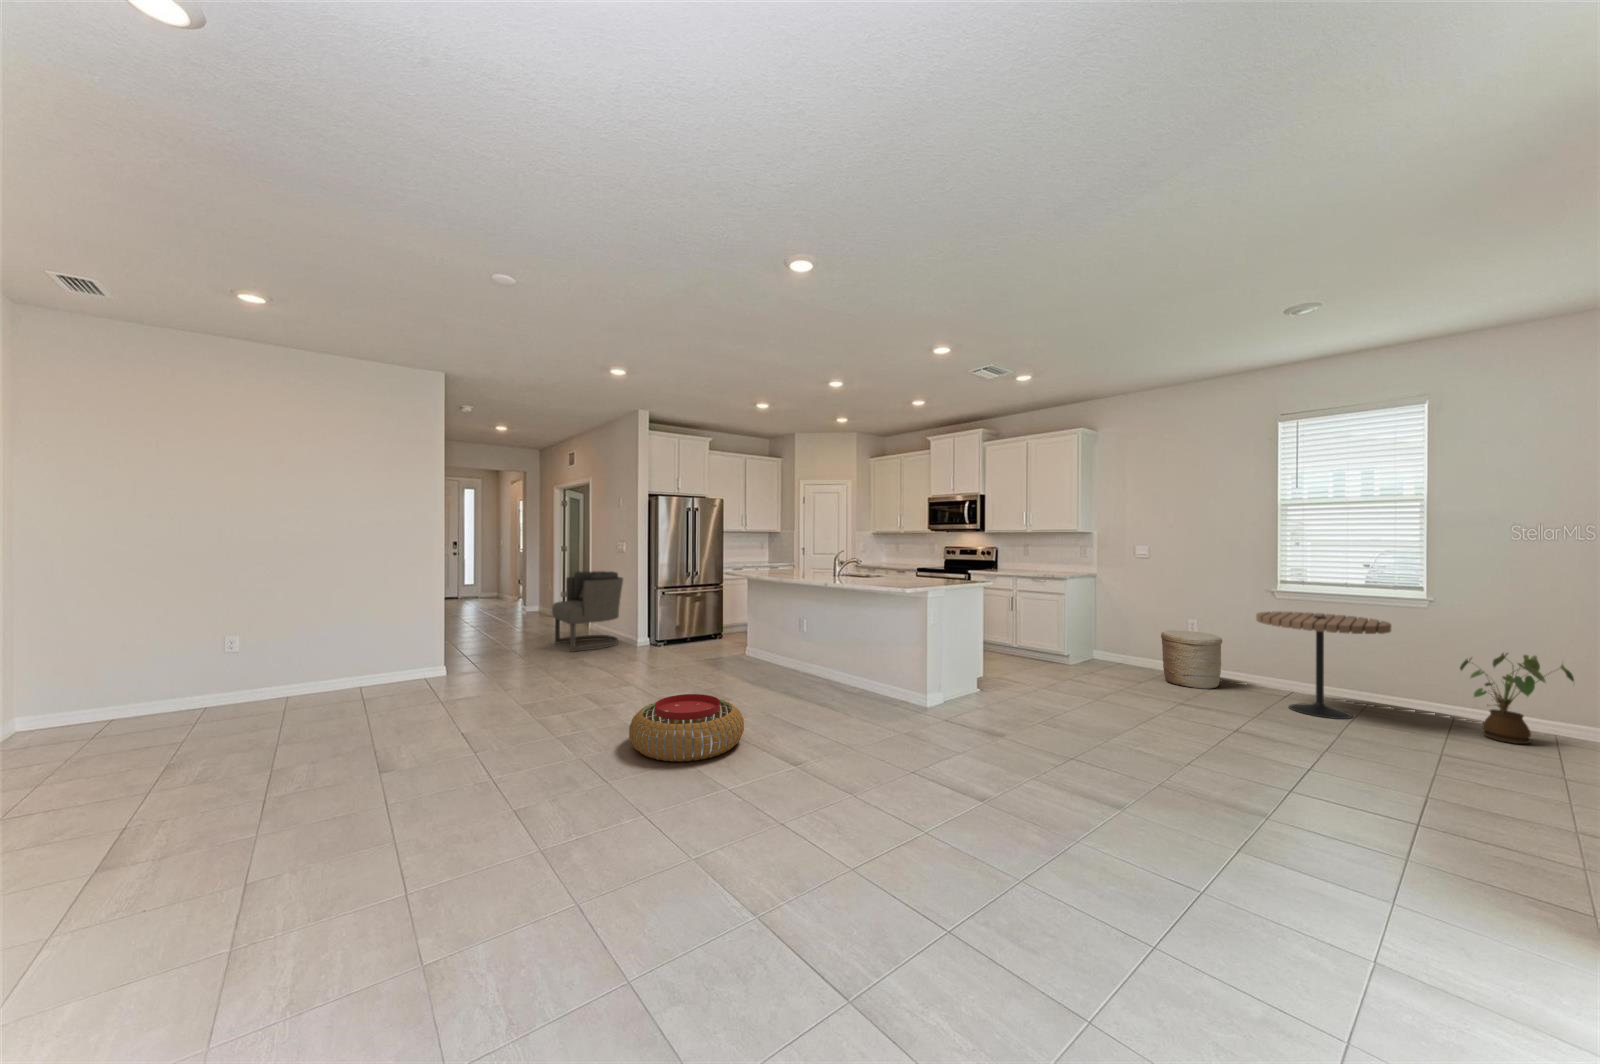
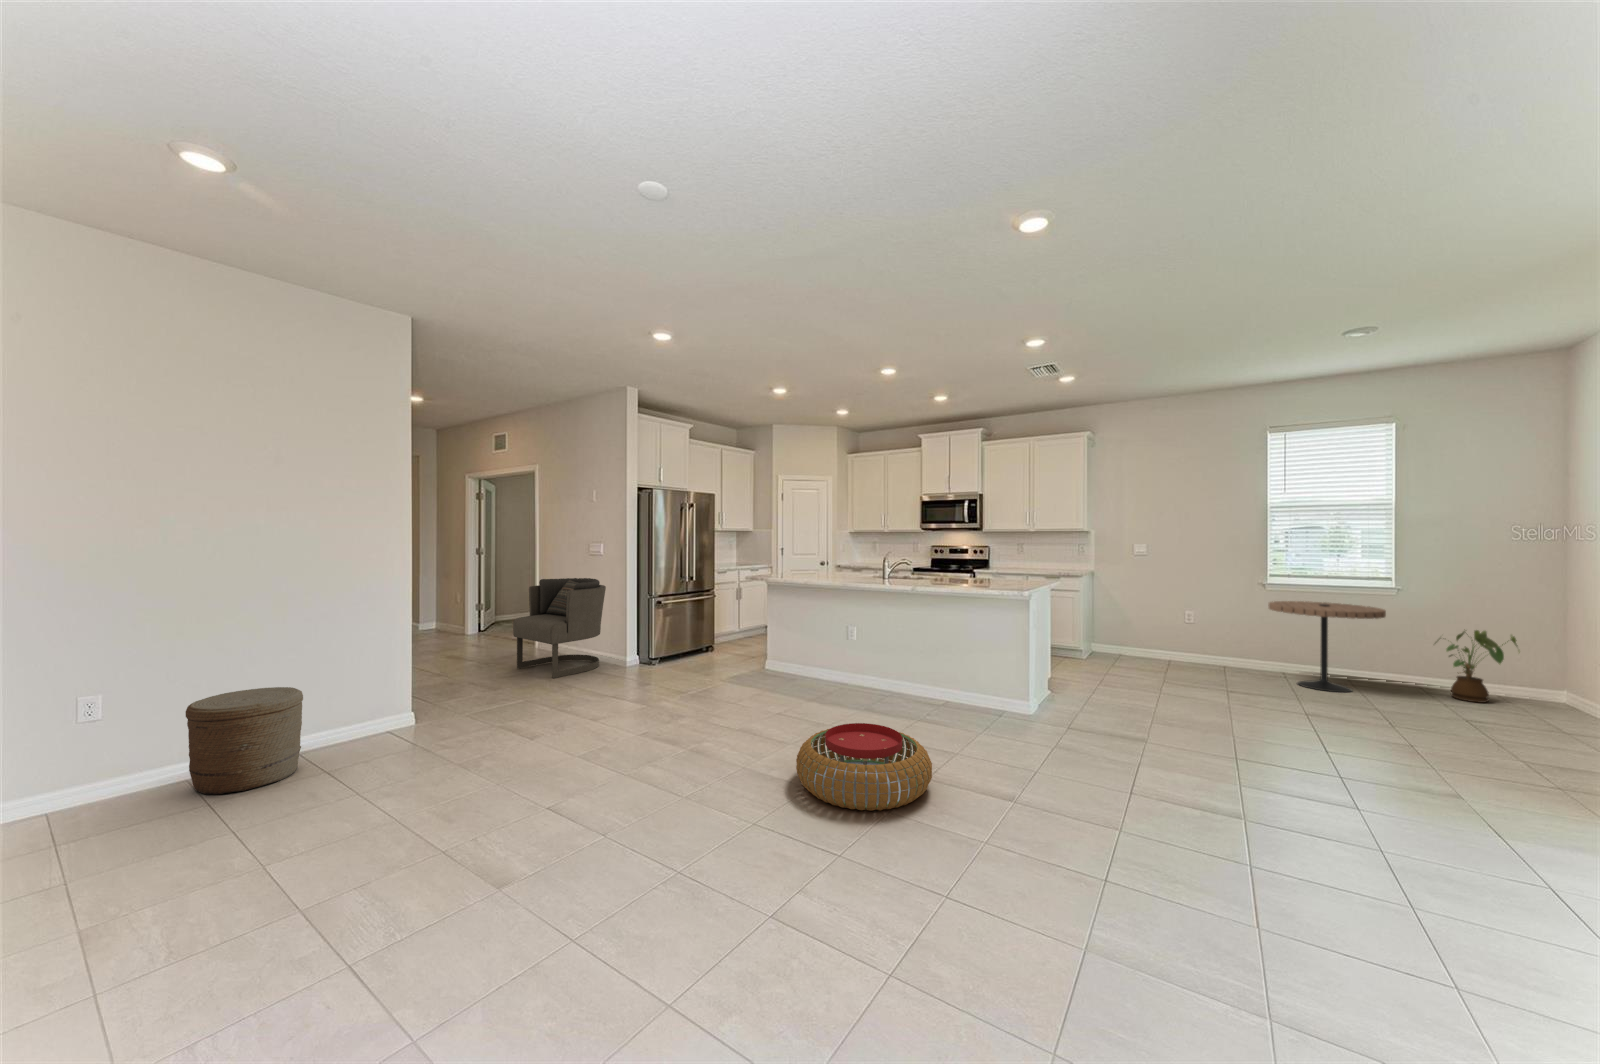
woven basket: present [1161,630,1222,689] -> present [186,687,303,795]

